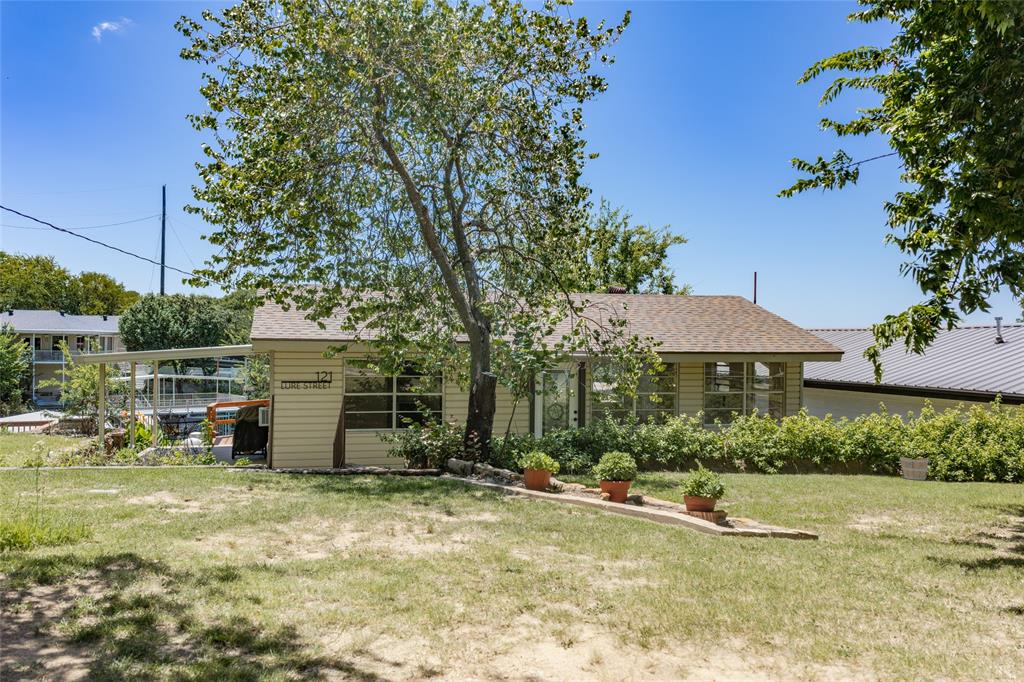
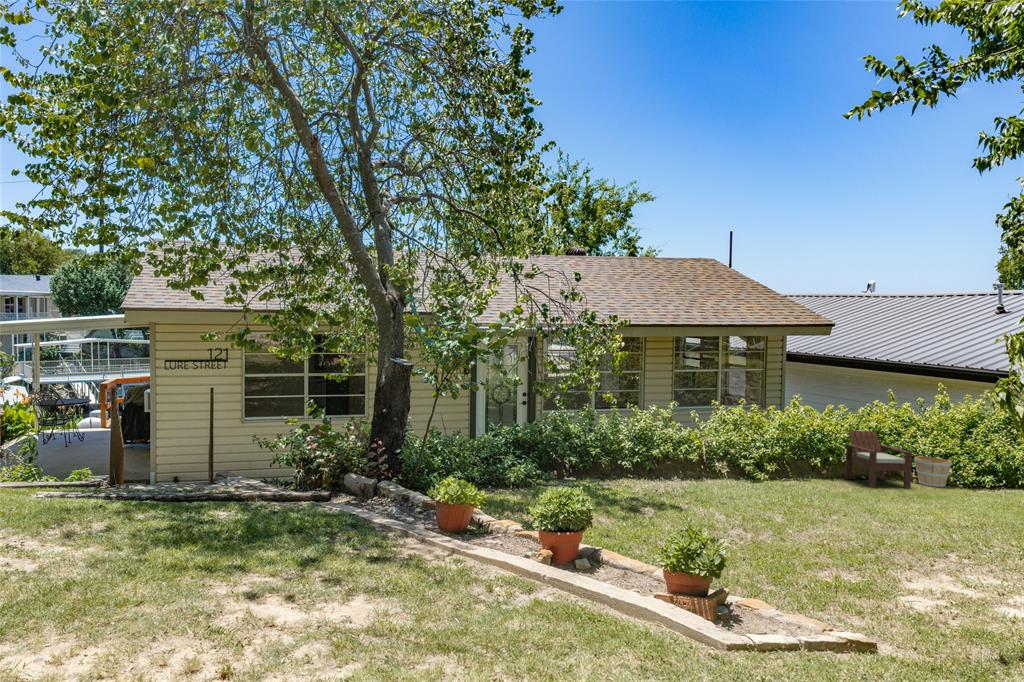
chair: none [842,436,894,480] -> present [845,431,912,488]

